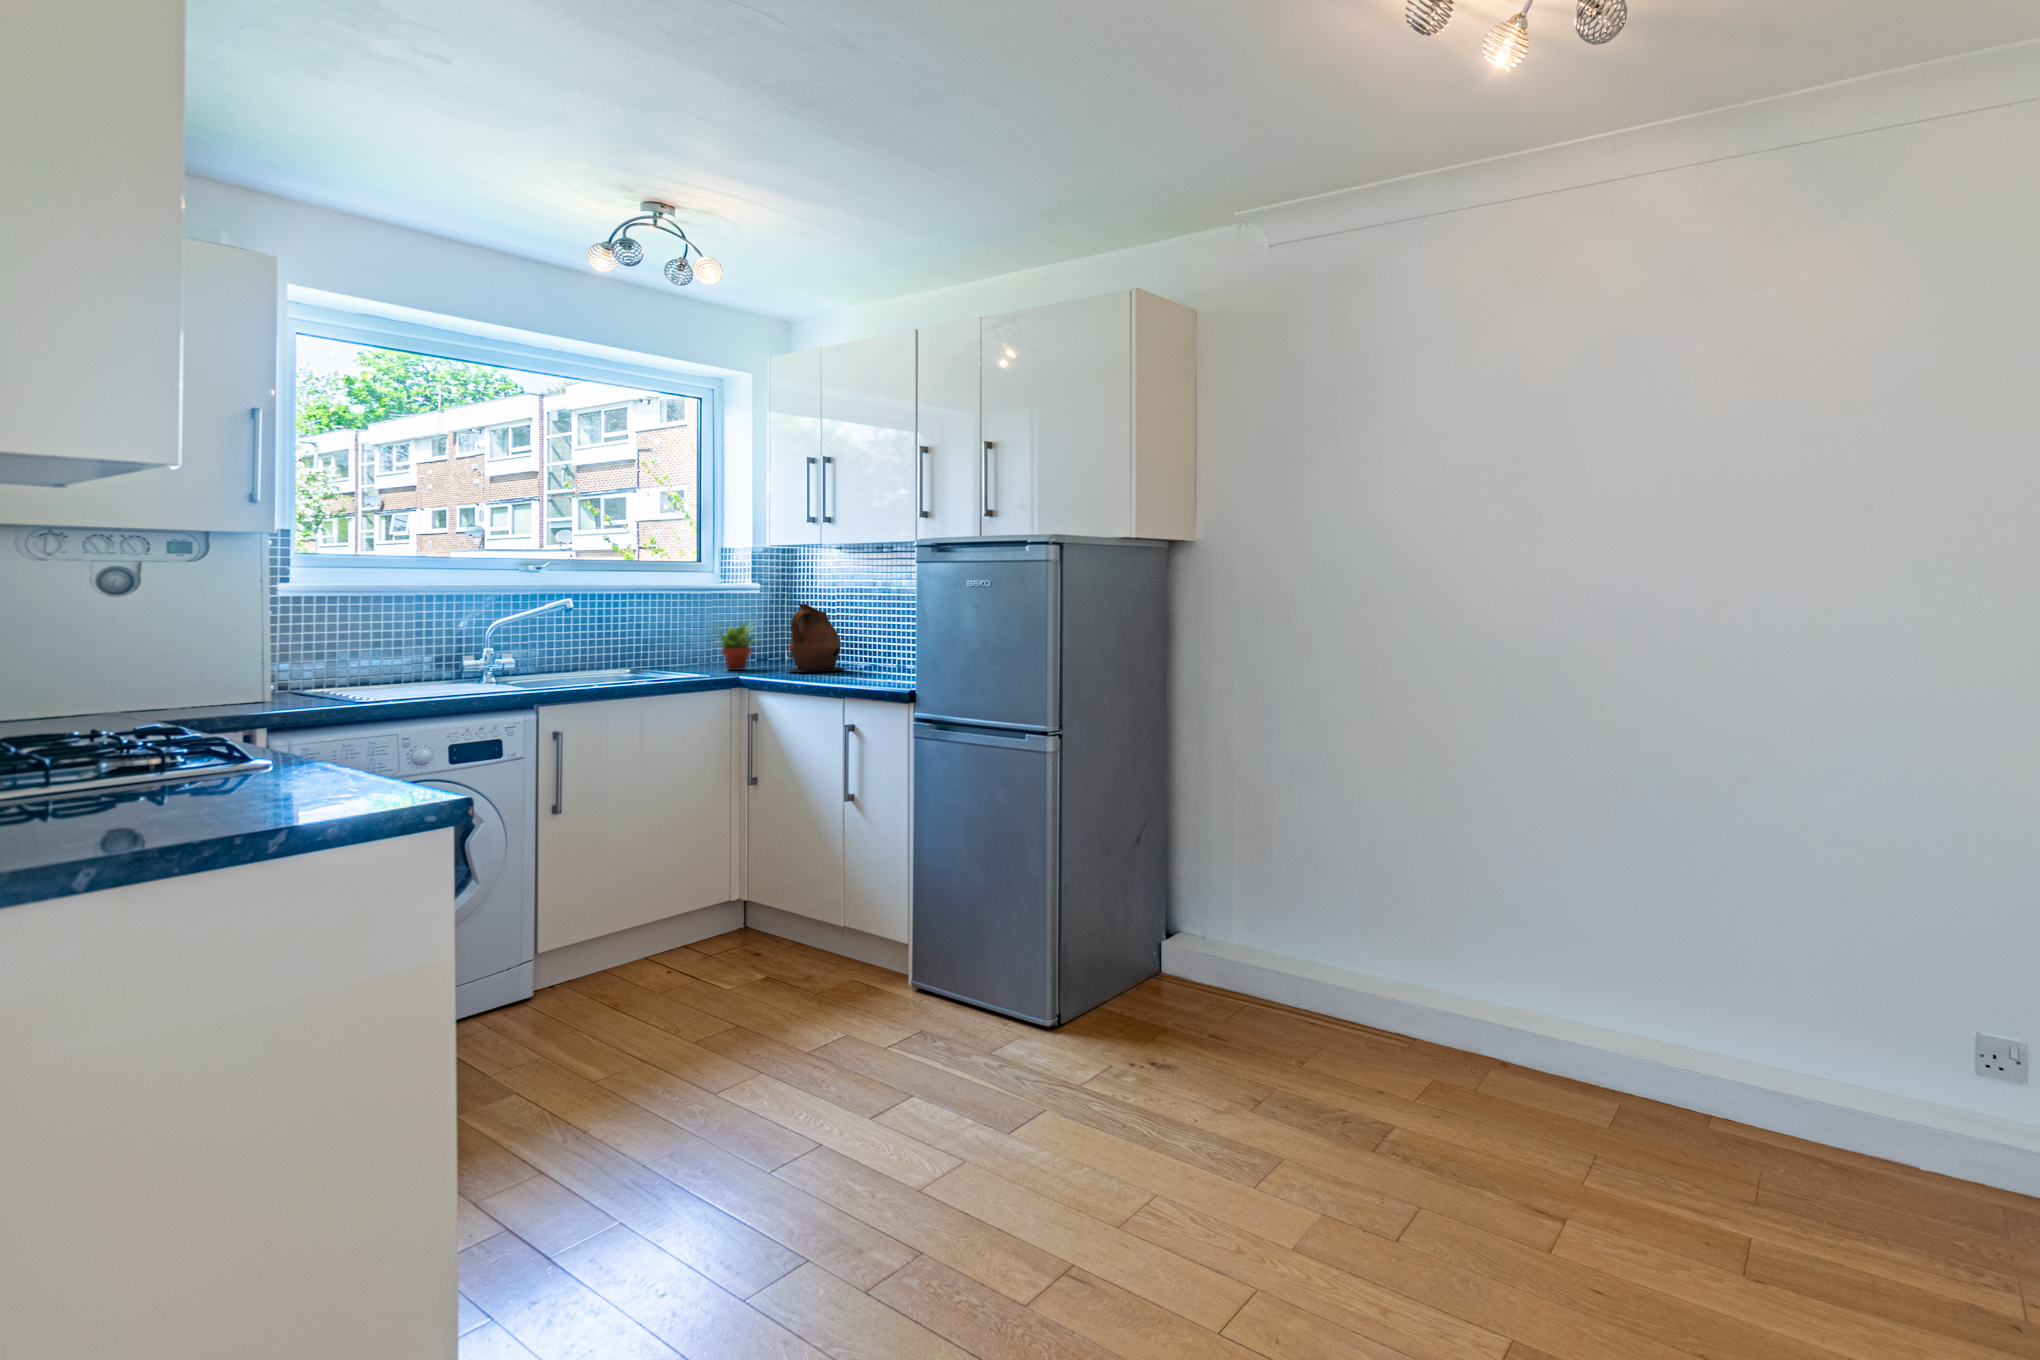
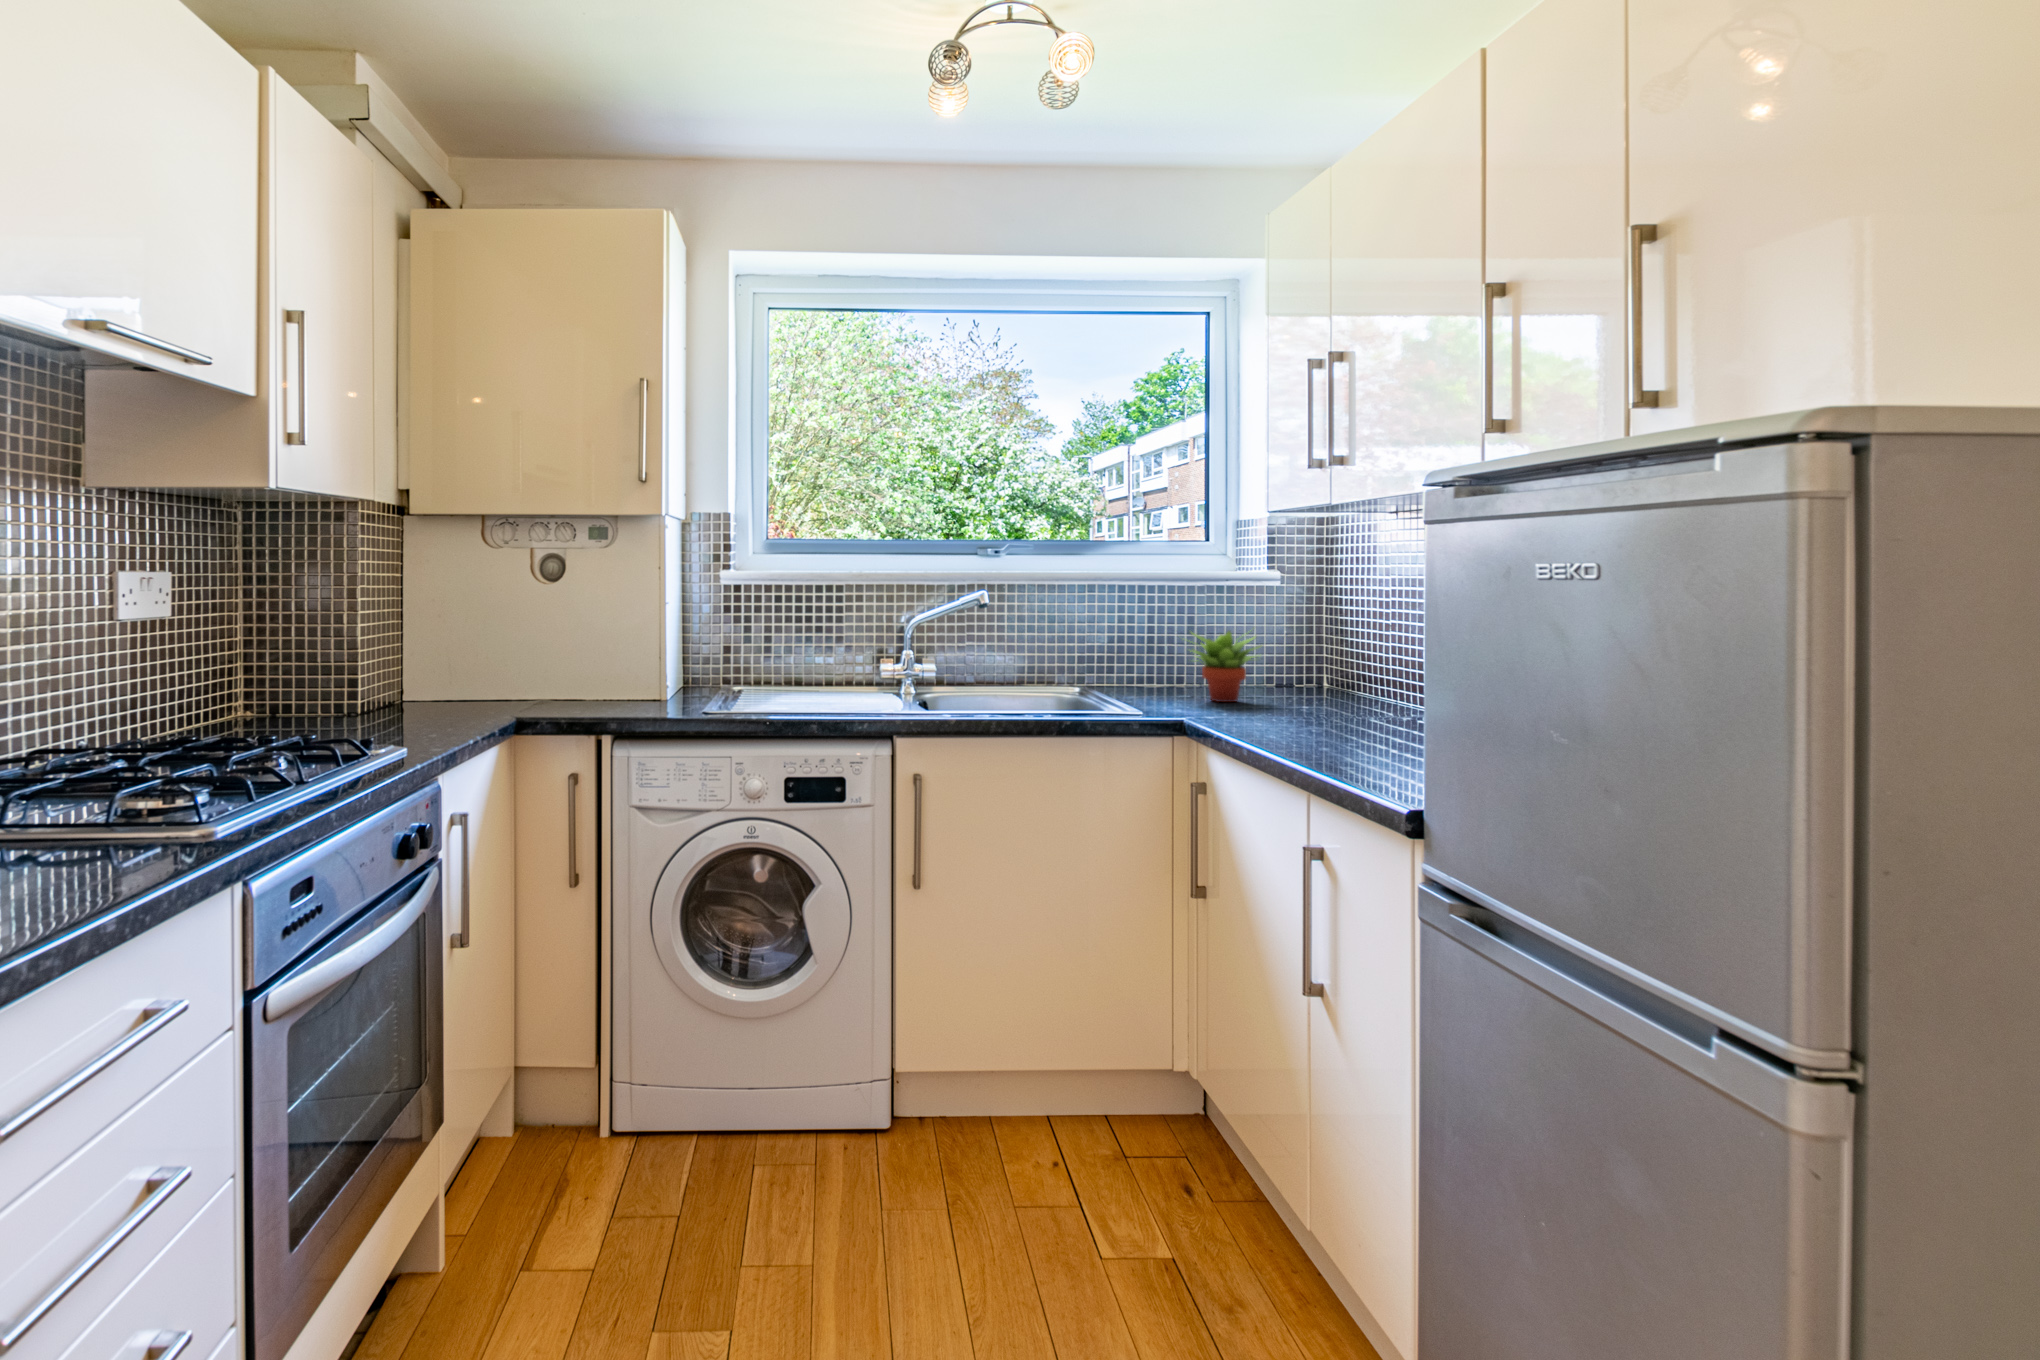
ceramic pitcher: present [788,604,847,672] -> none [1277,606,1380,726]

